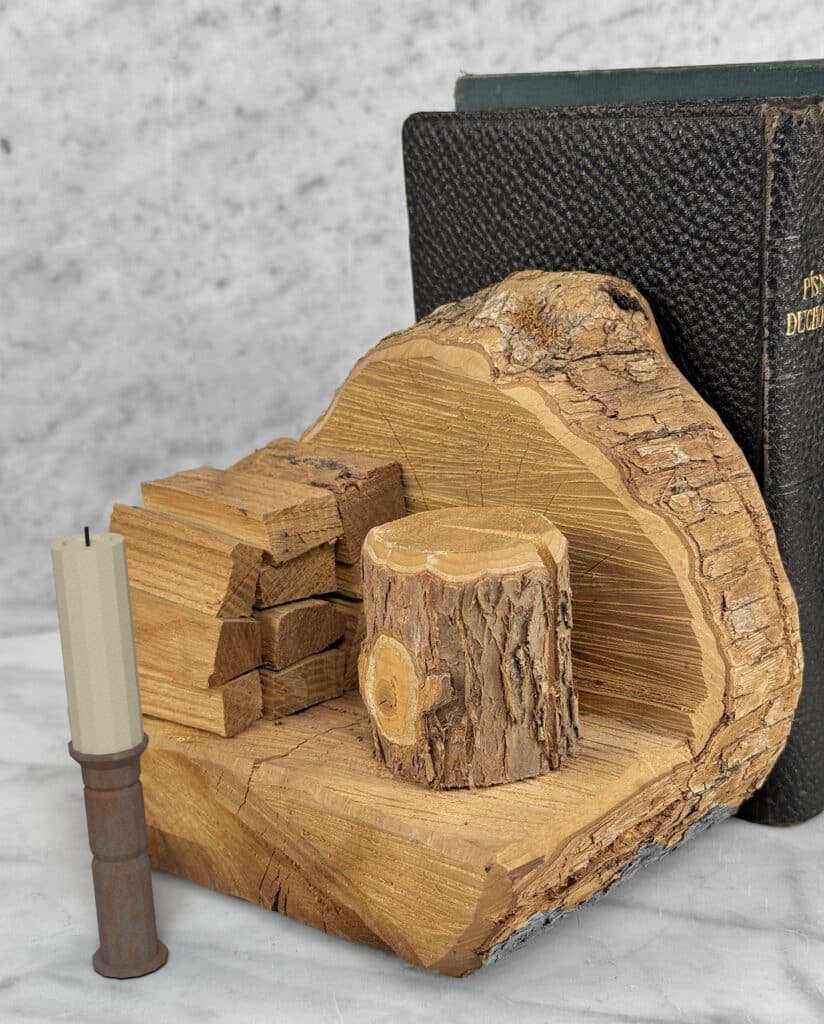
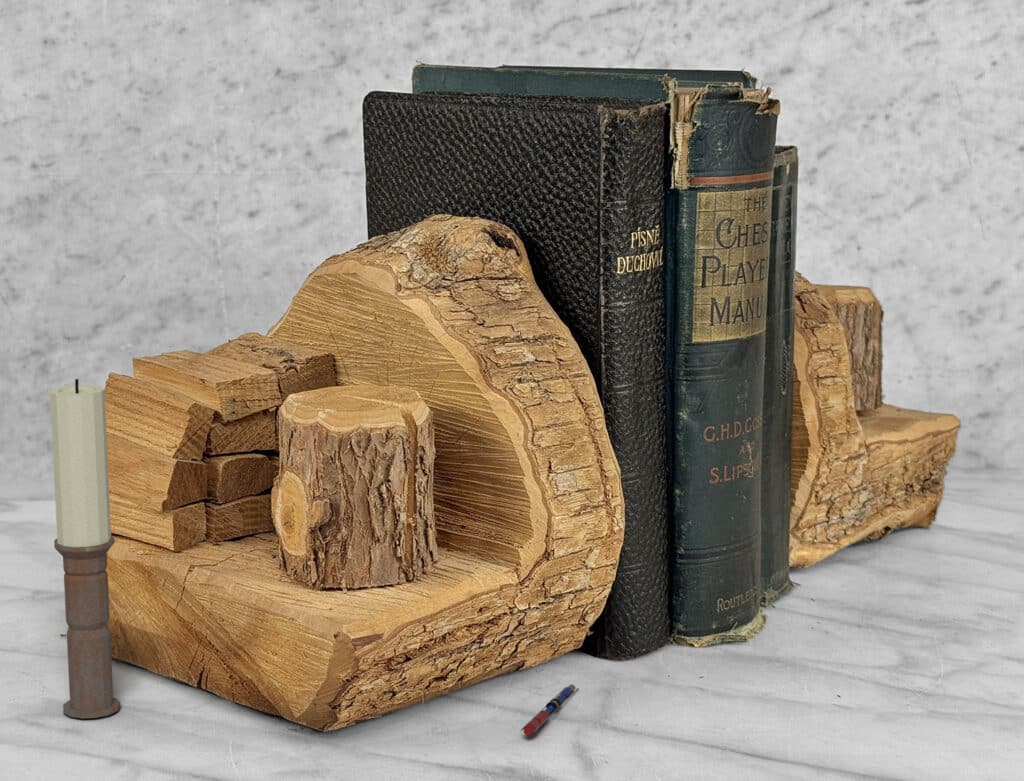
pen: none [721,878,762,973] -> present [521,684,578,735]

